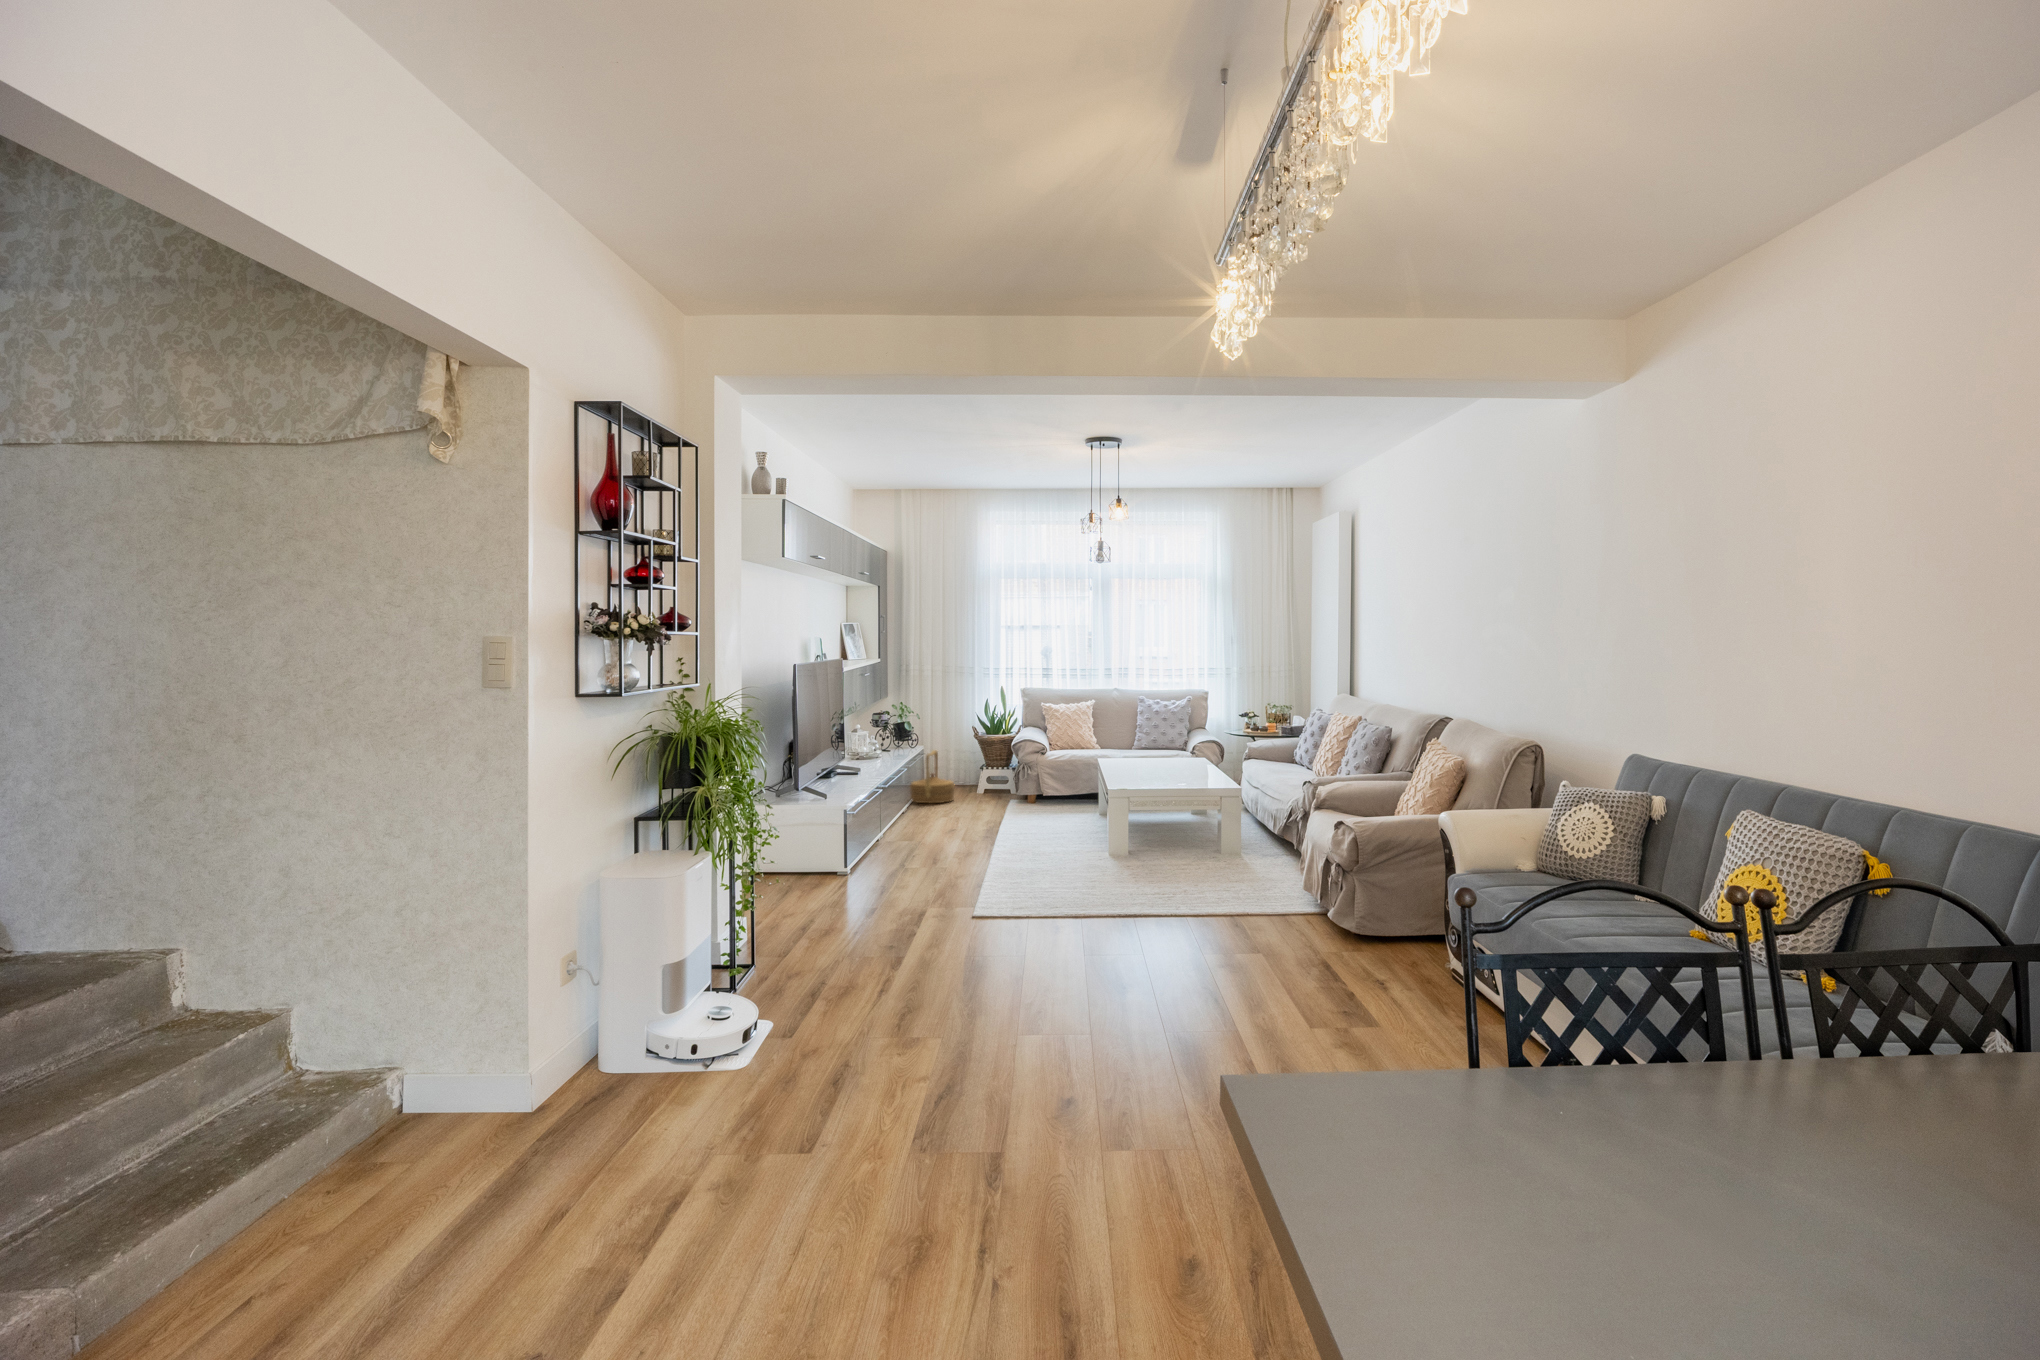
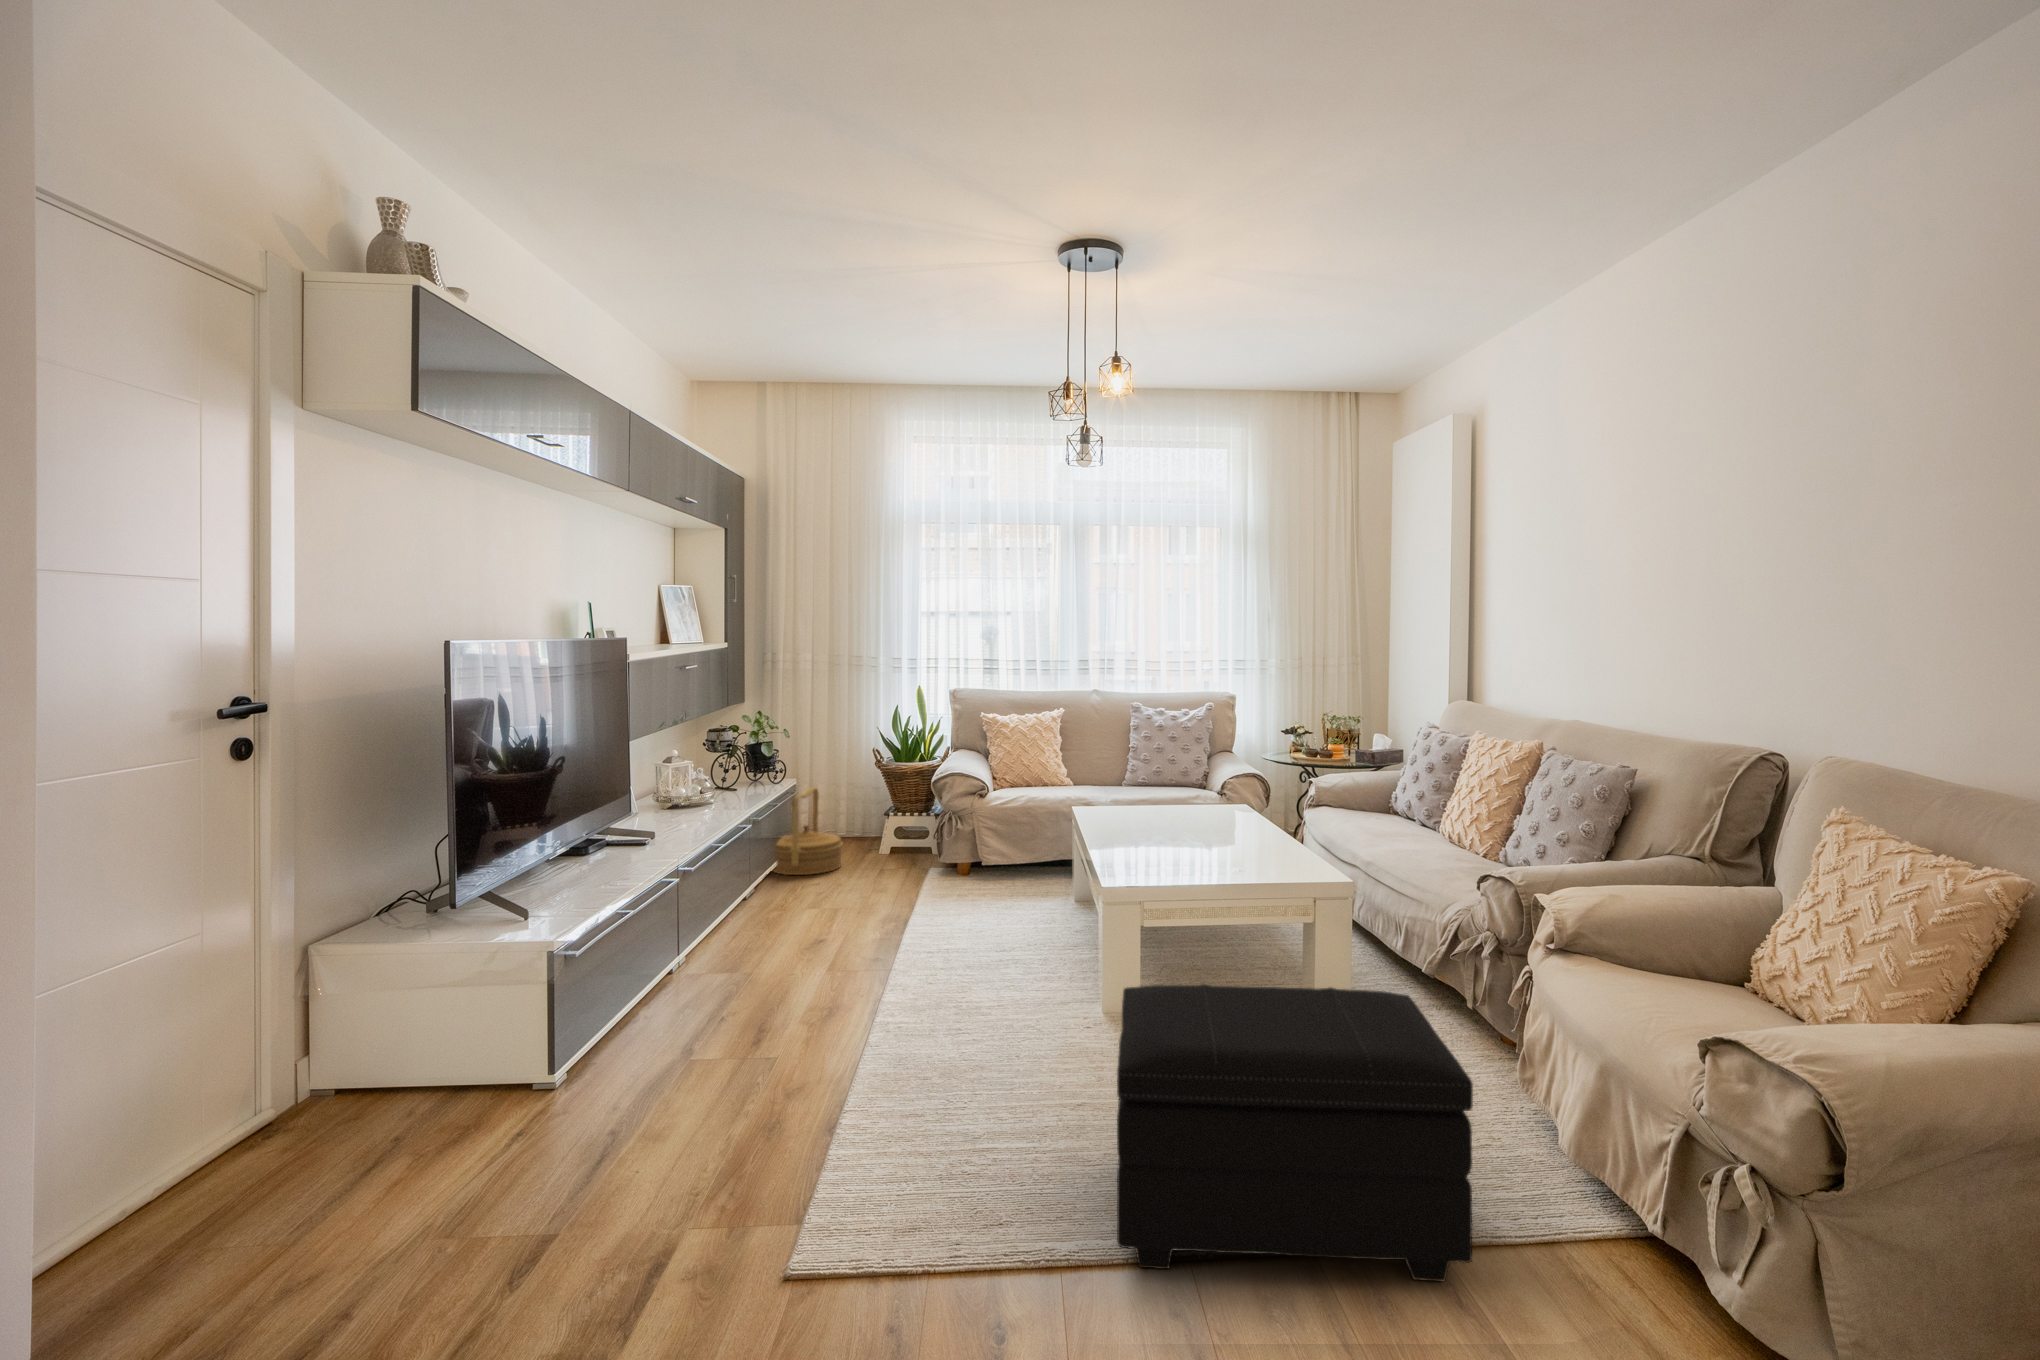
footstool: none [1114,813,1251,914] -> present [1117,984,1473,1281]

